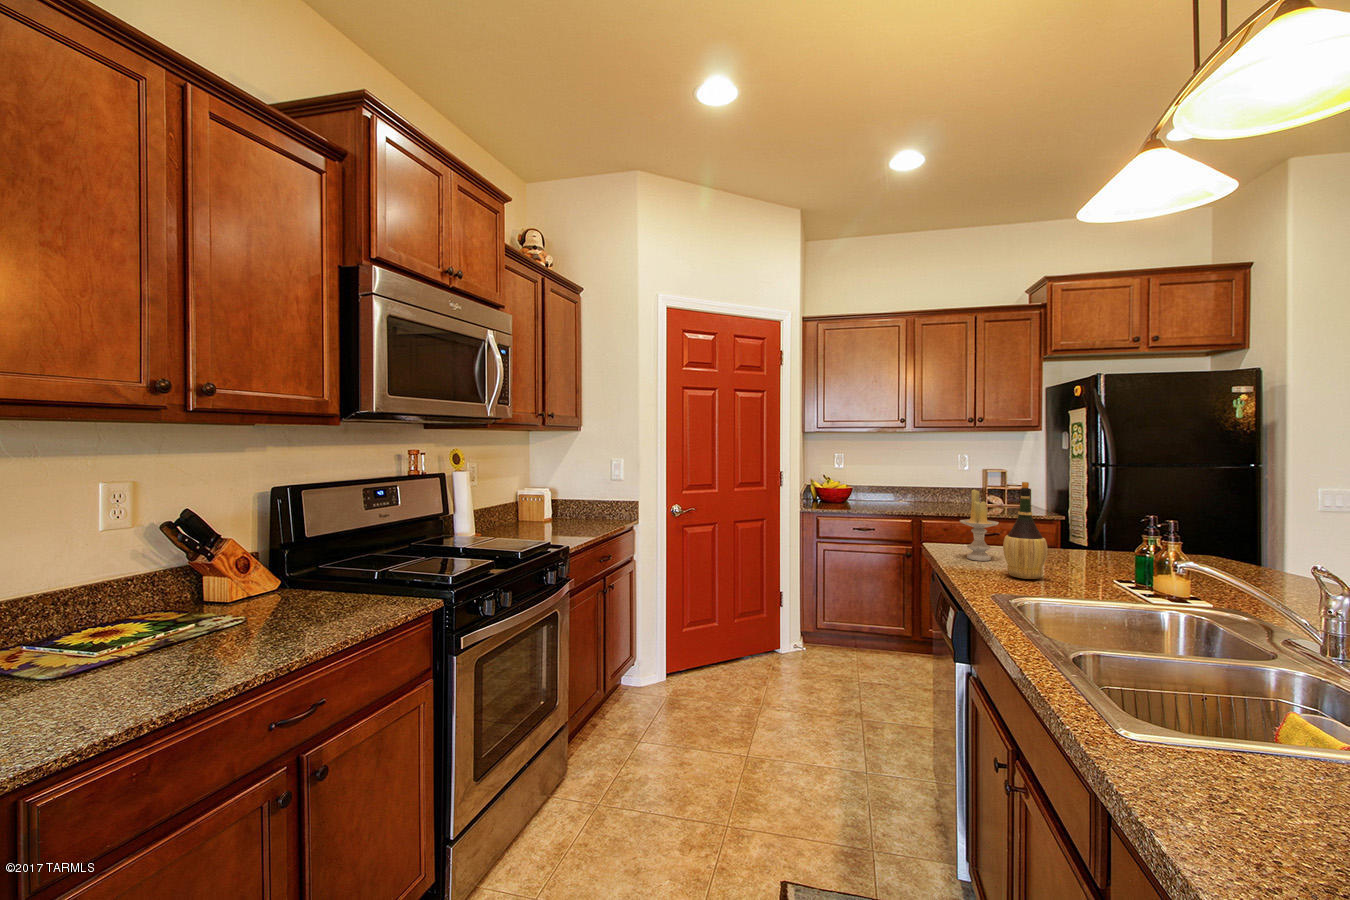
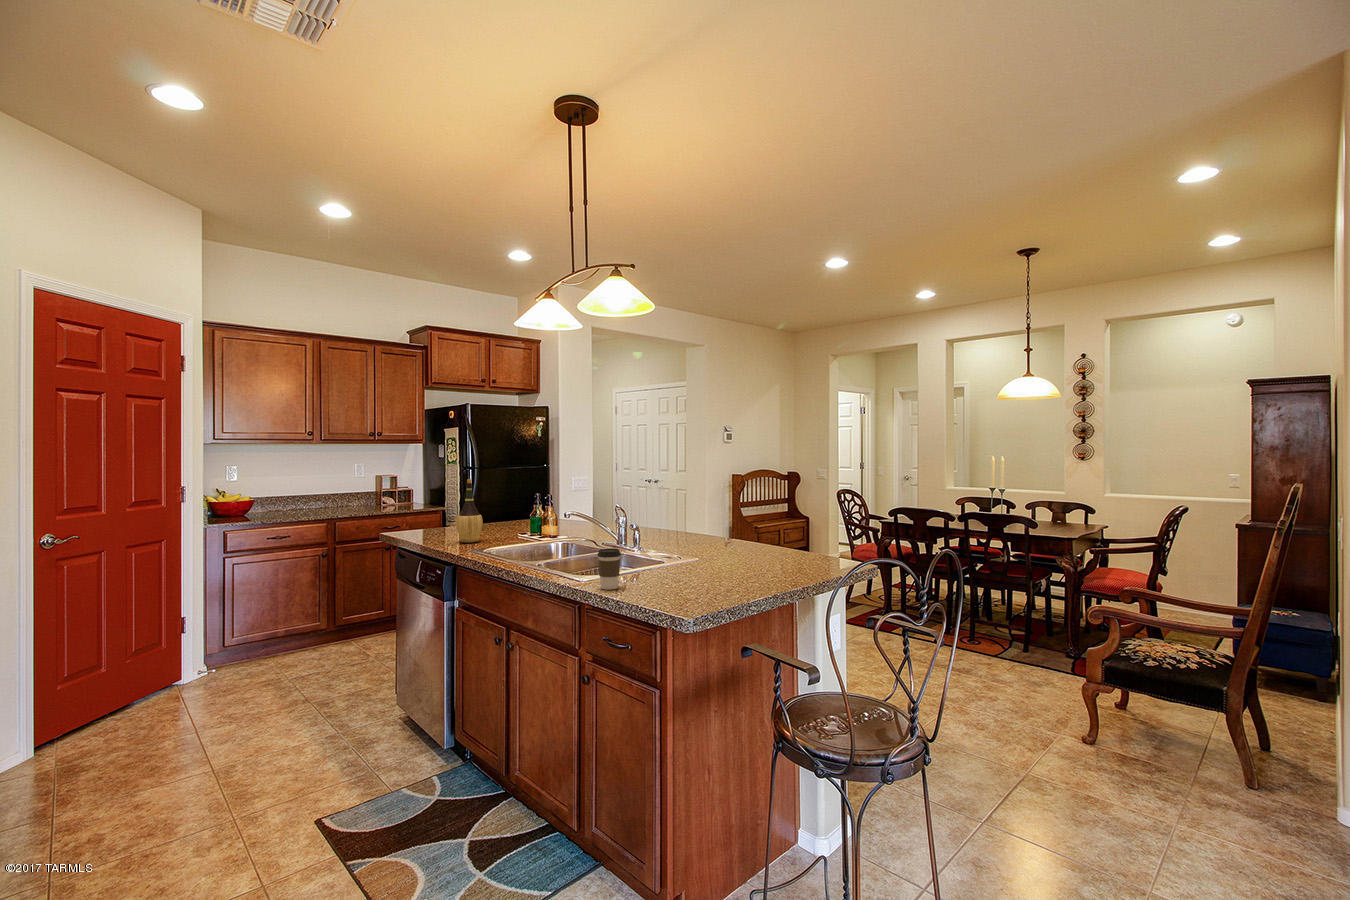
candle: present [960,490,999,561] -> none [416,488,443,539]
coffee cup: none [1170,688,1254,812] -> present [597,548,621,590]

